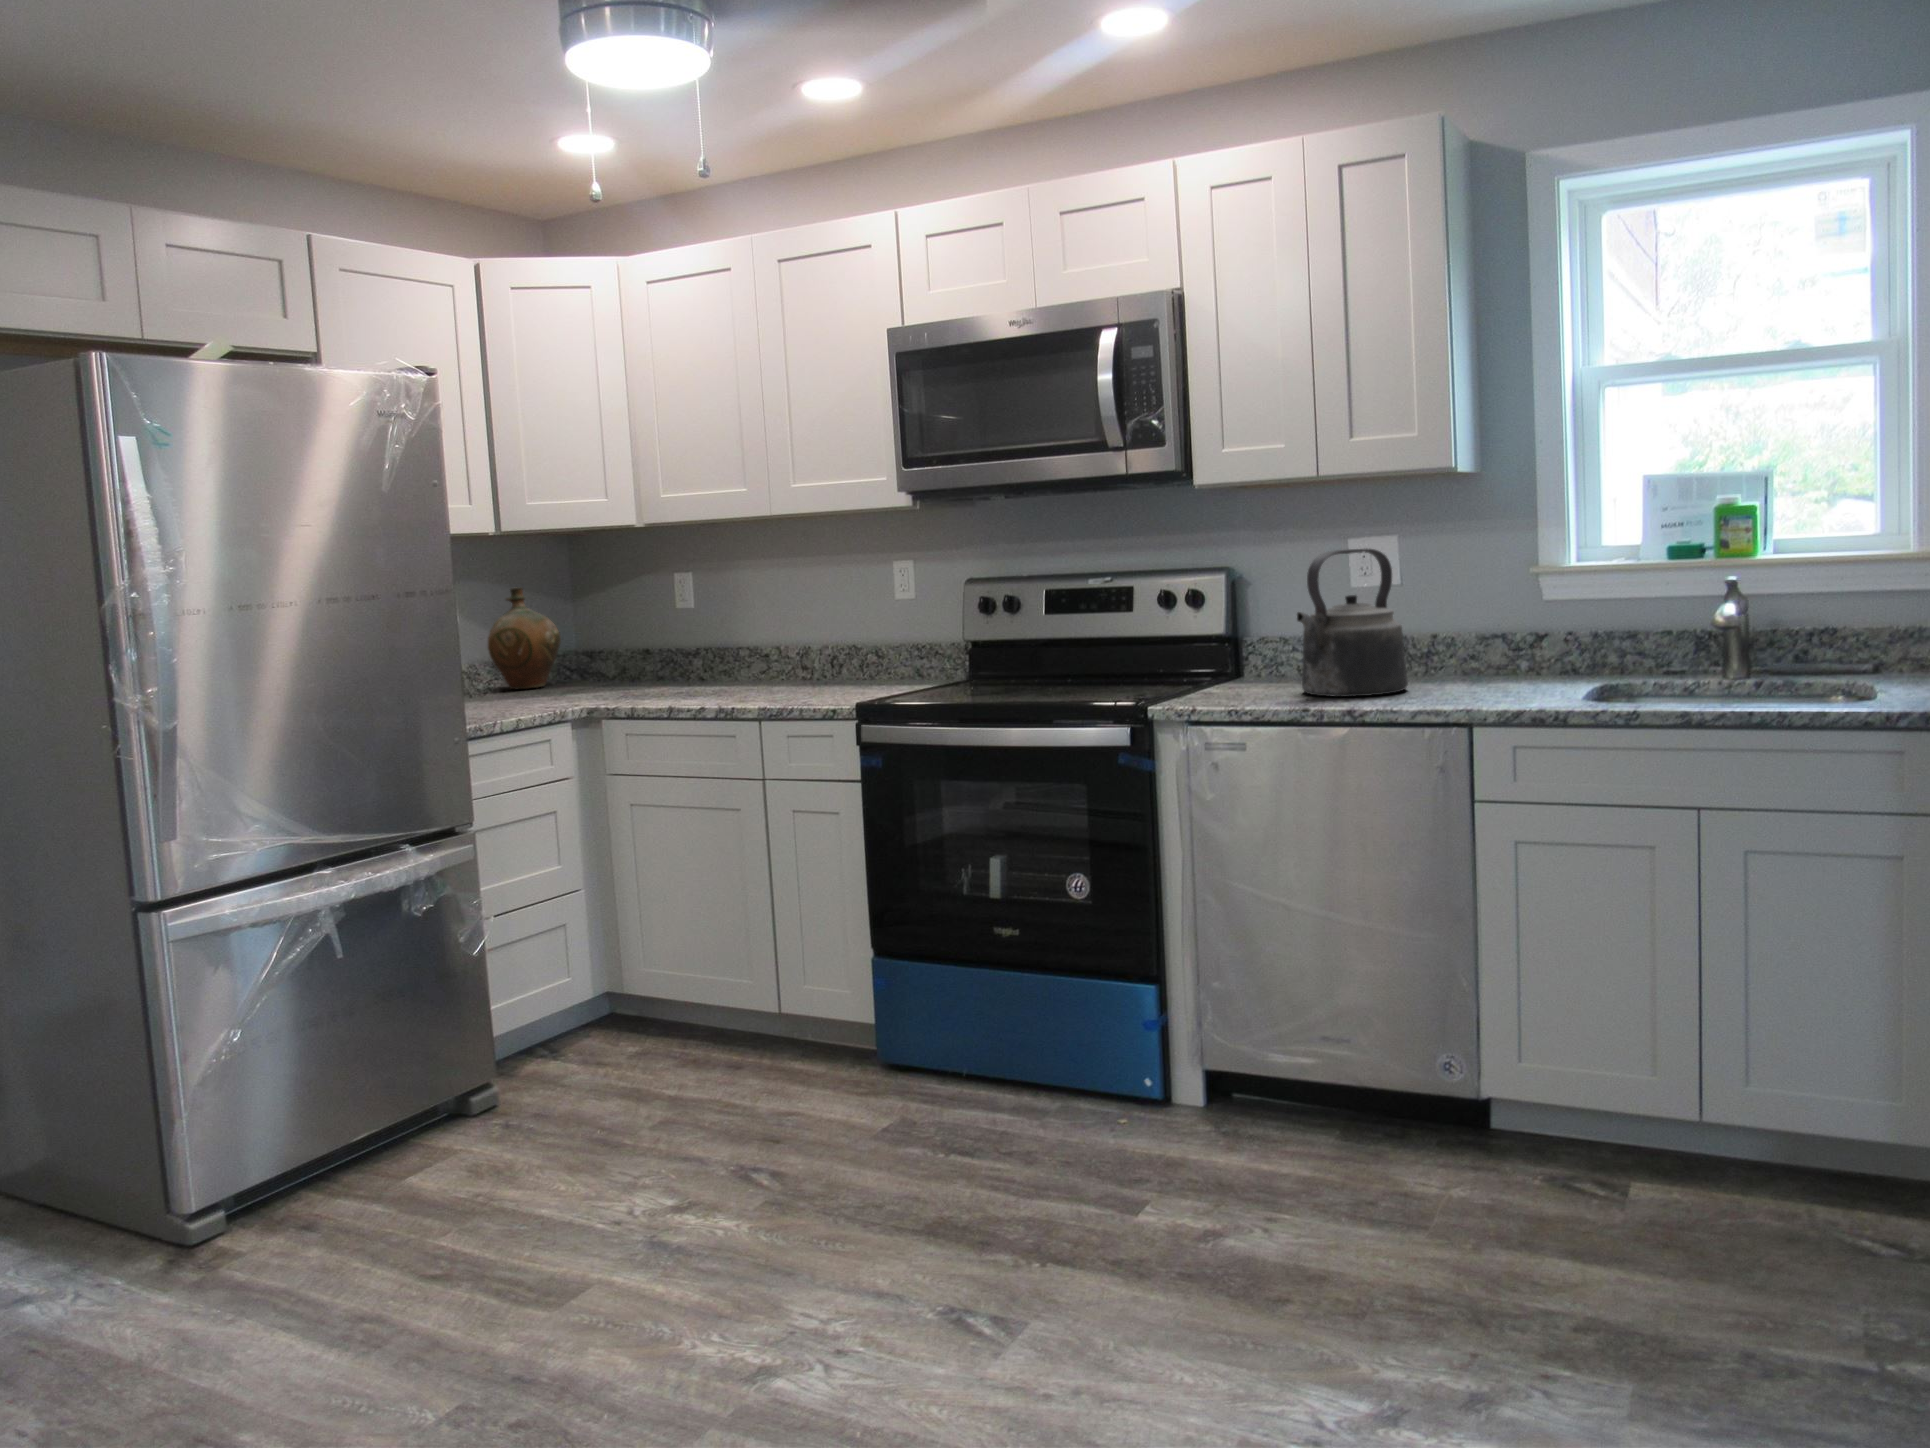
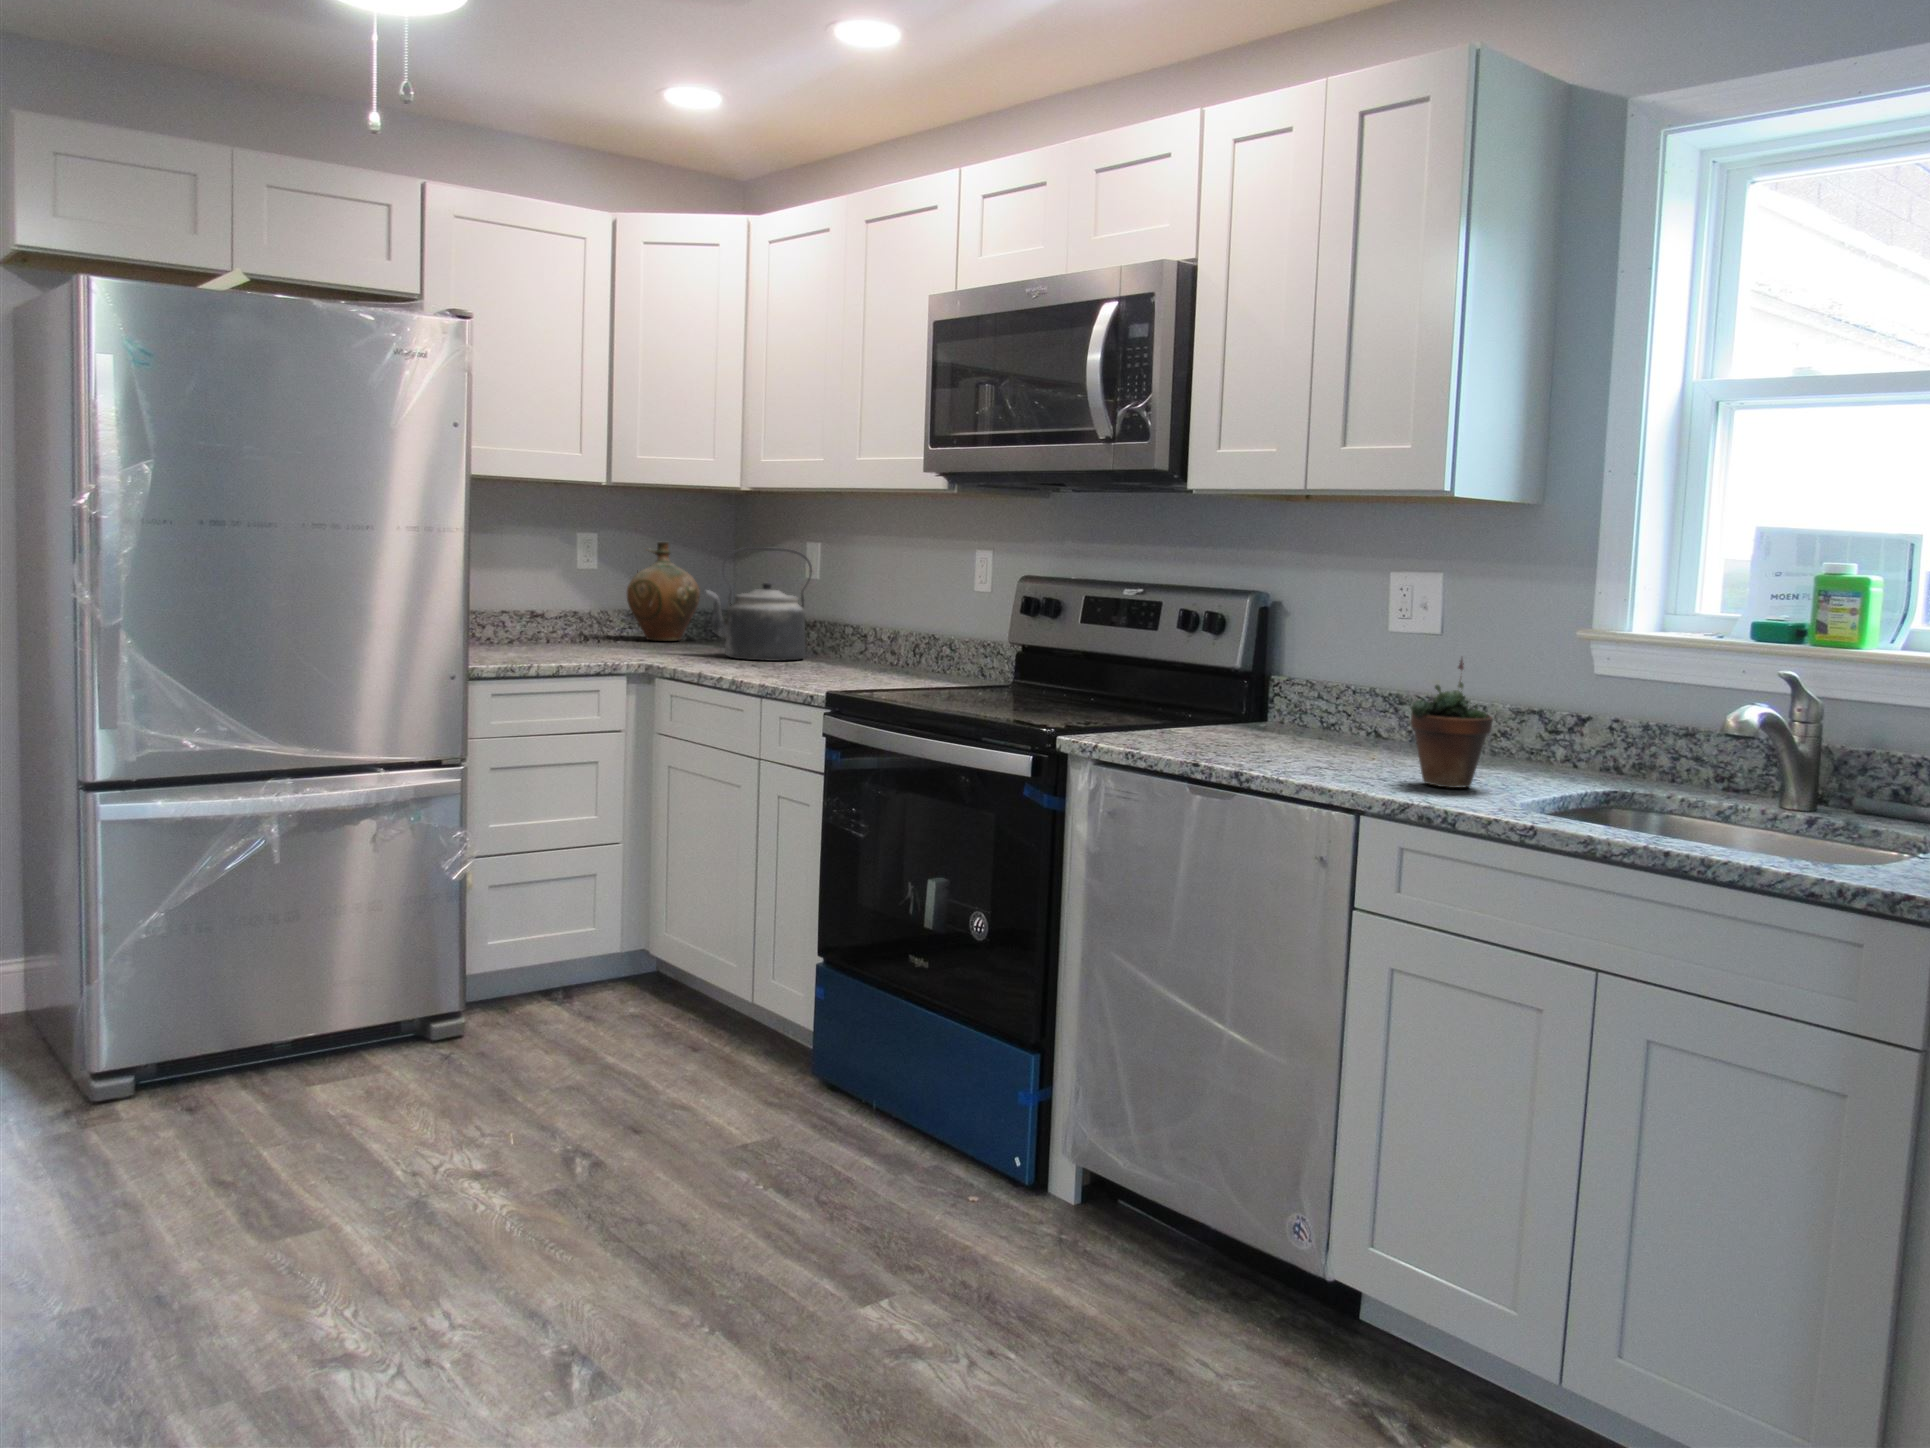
kettle: present [1297,549,1408,697] -> present [706,547,812,661]
succulent plant: none [1476,594,1541,697] -> present [1410,658,1493,788]

